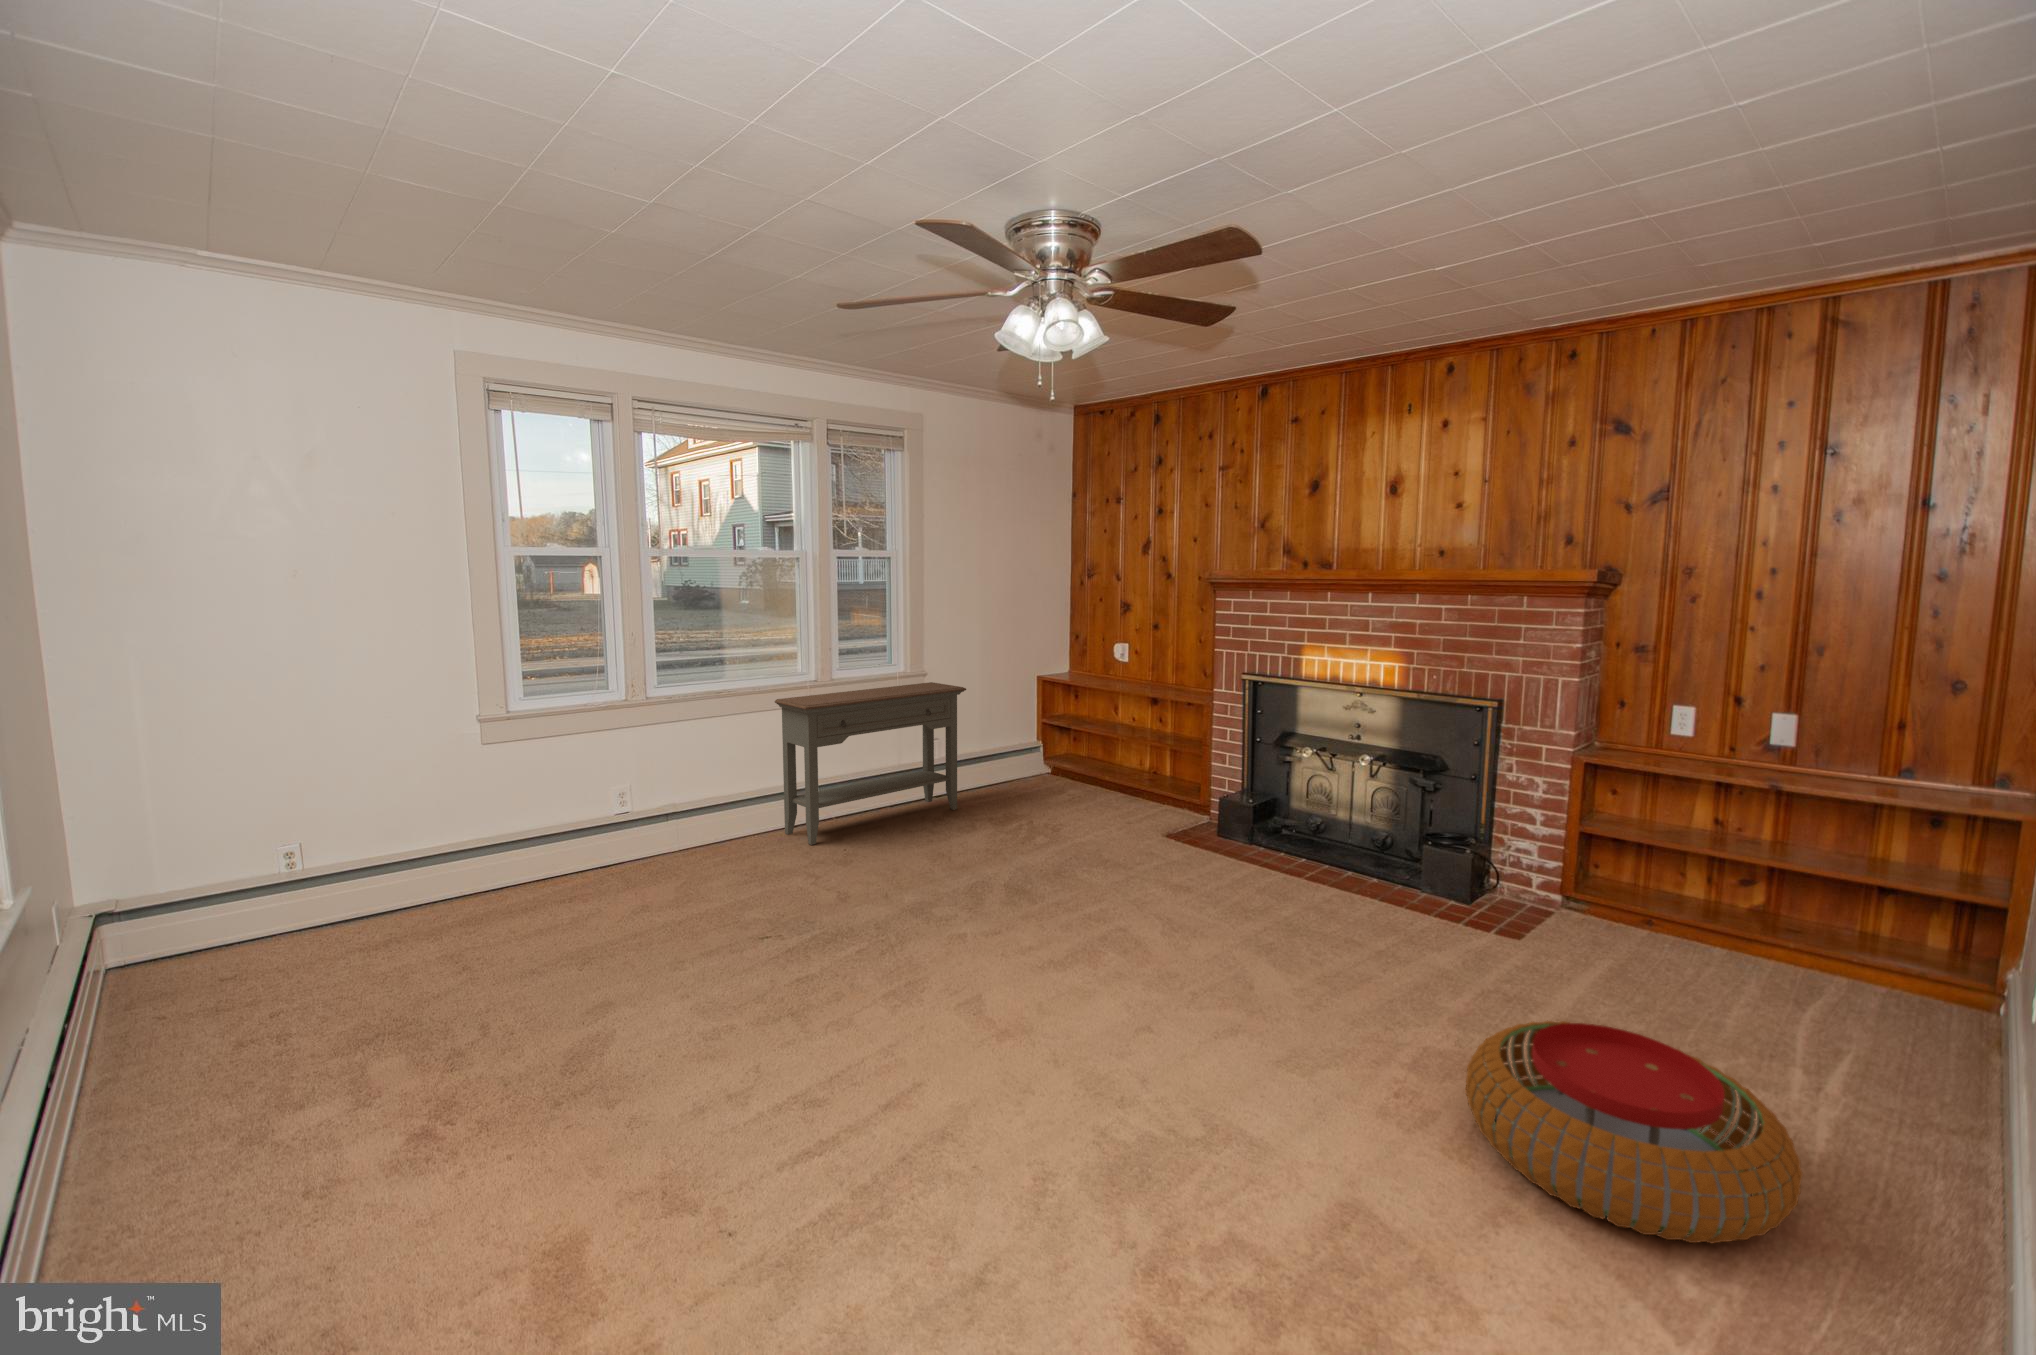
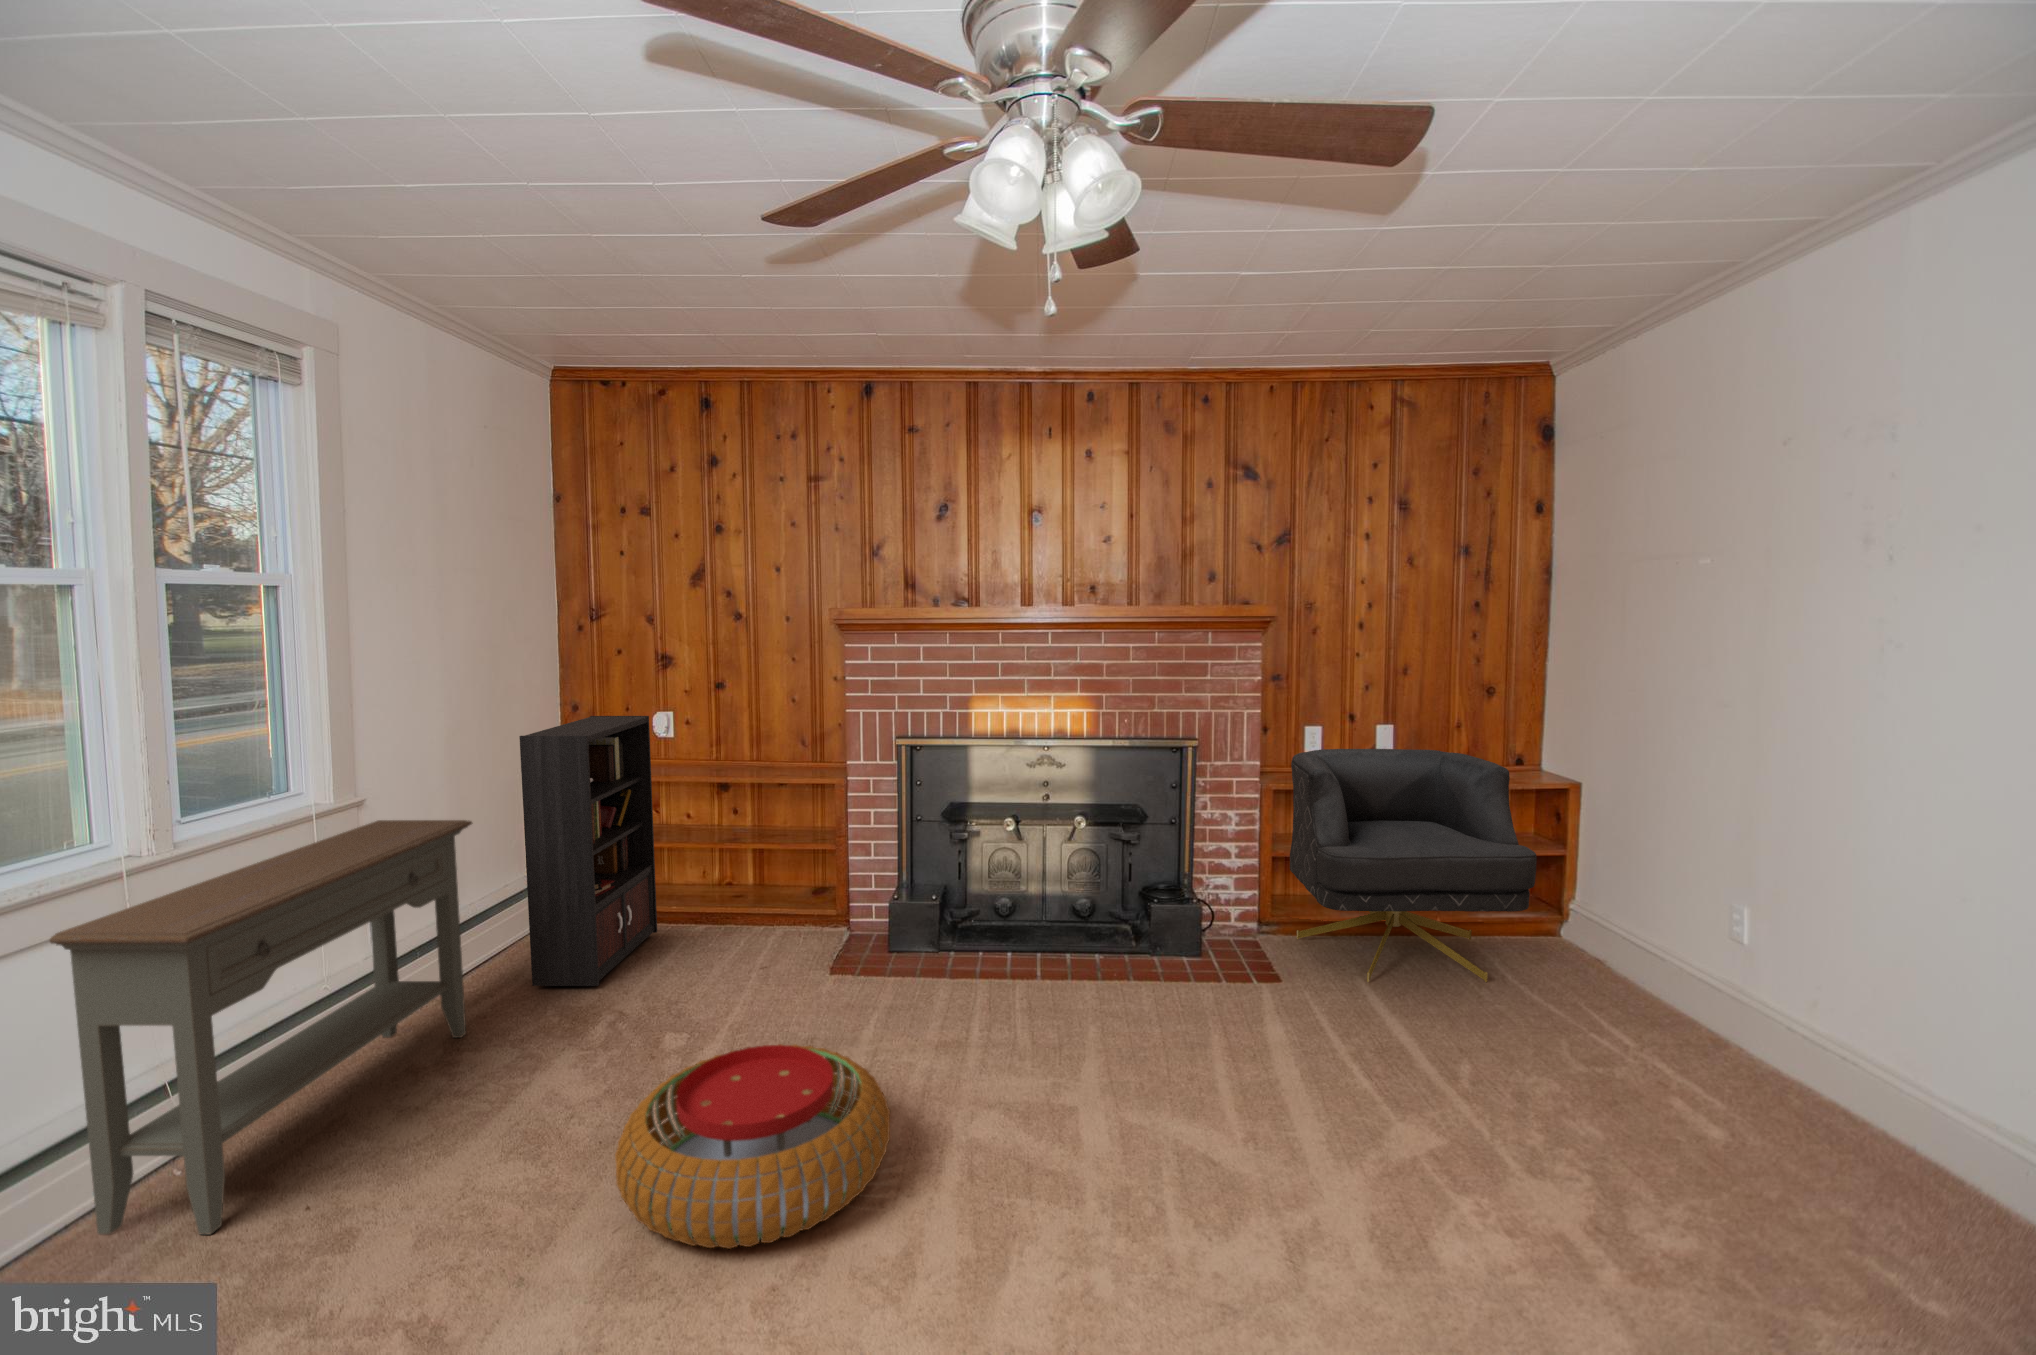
bookcase: none [1004,640,1096,805] -> present [519,716,657,986]
armchair: none [1570,731,1880,1010] -> present [1290,749,1537,982]
pouf: present [1465,1021,1803,1243] -> present [615,1044,890,1249]

